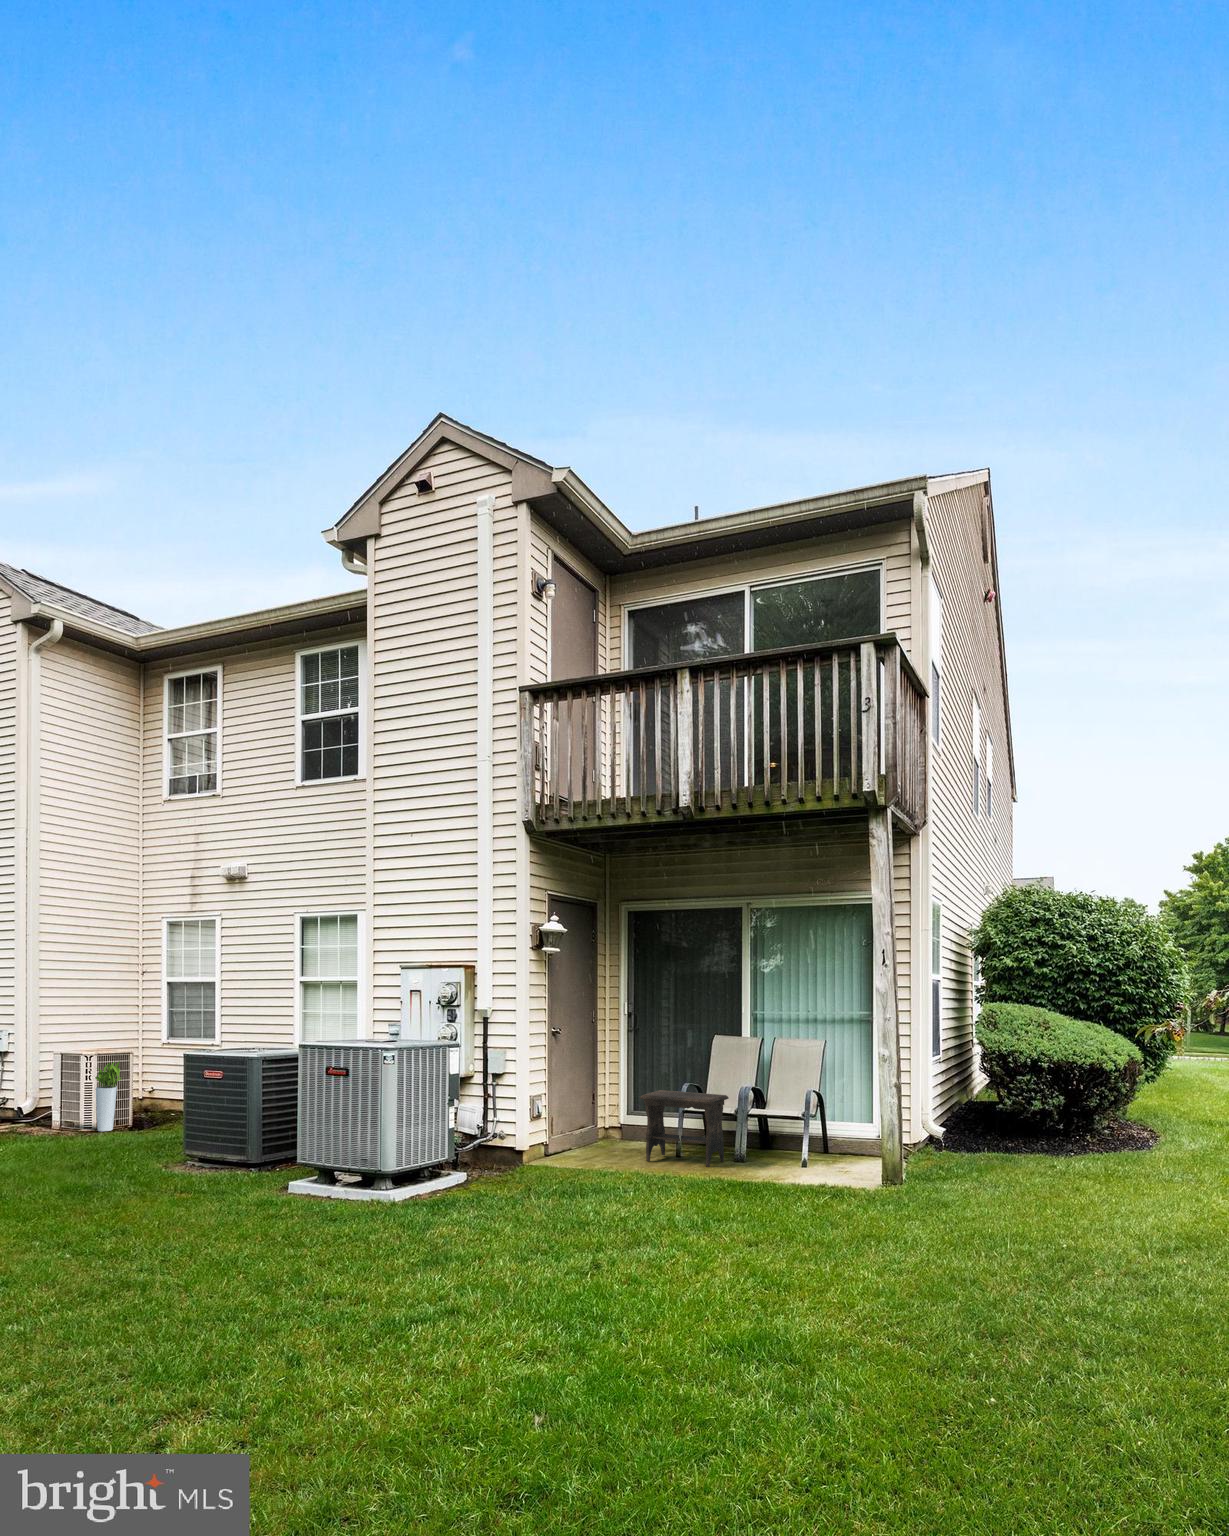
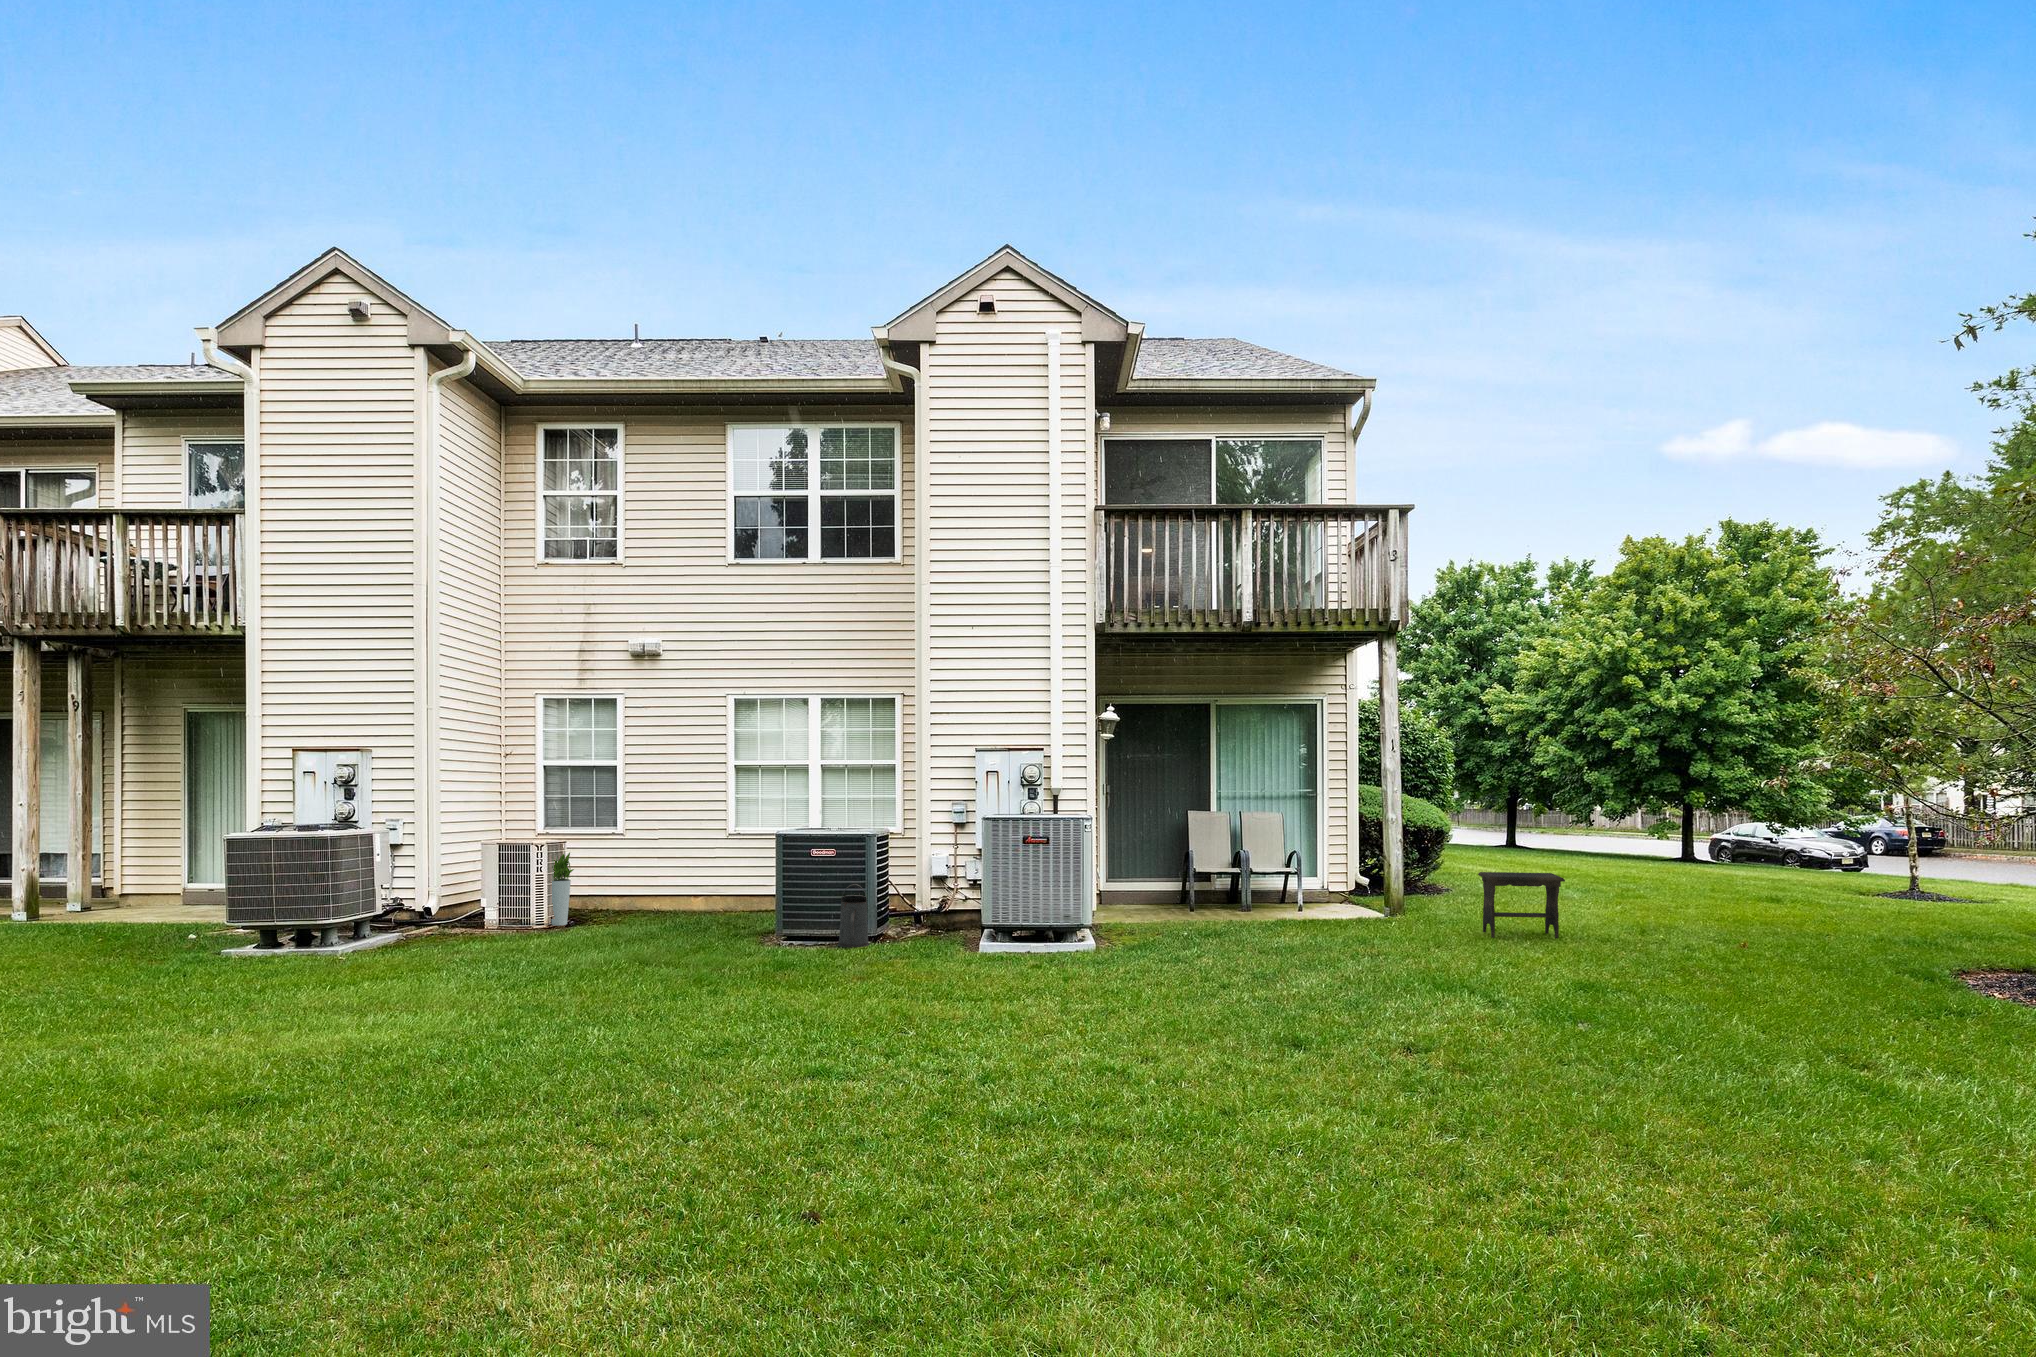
footstool: present [640,1090,728,1167] -> present [1478,872,1565,939]
watering can: none [166,1108,233,1182] -> present [838,884,869,947]

